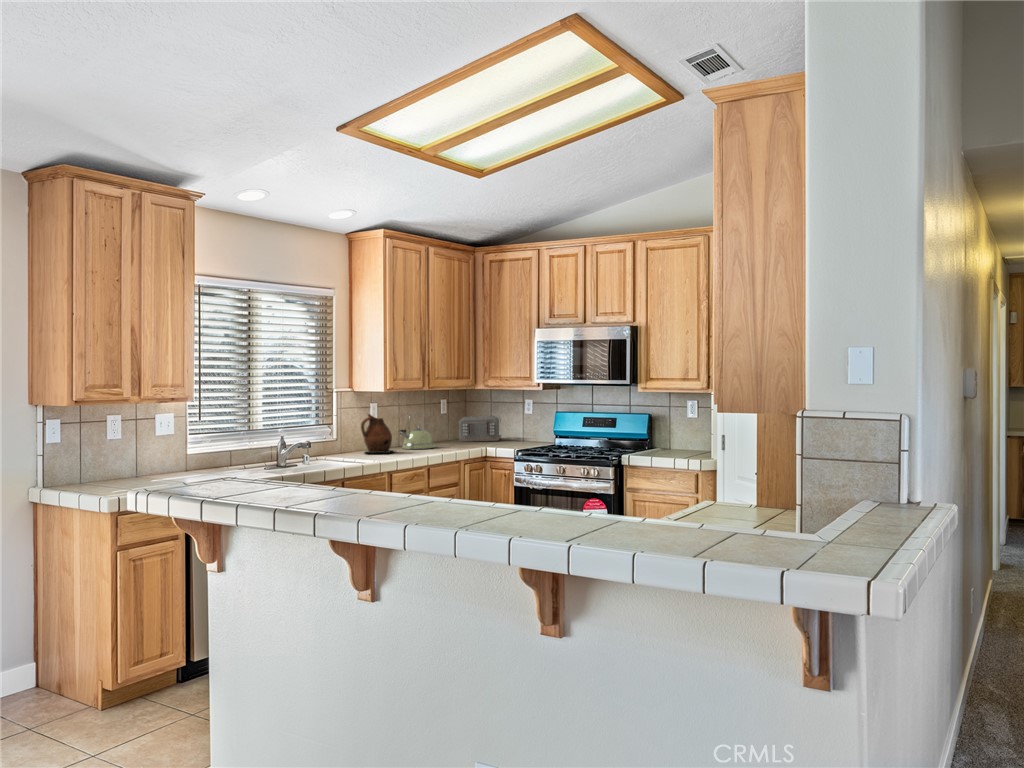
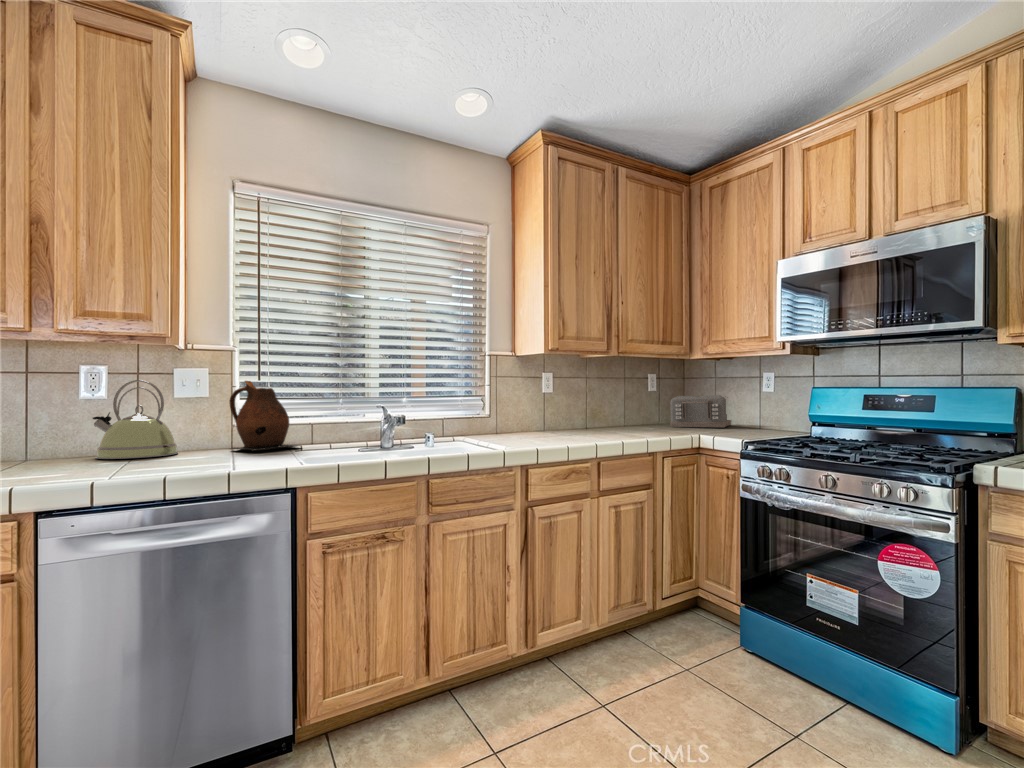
kettle: present [399,412,434,449] -> present [93,380,178,459]
ceramic pitcher: present [361,414,394,453] -> present [229,381,300,451]

